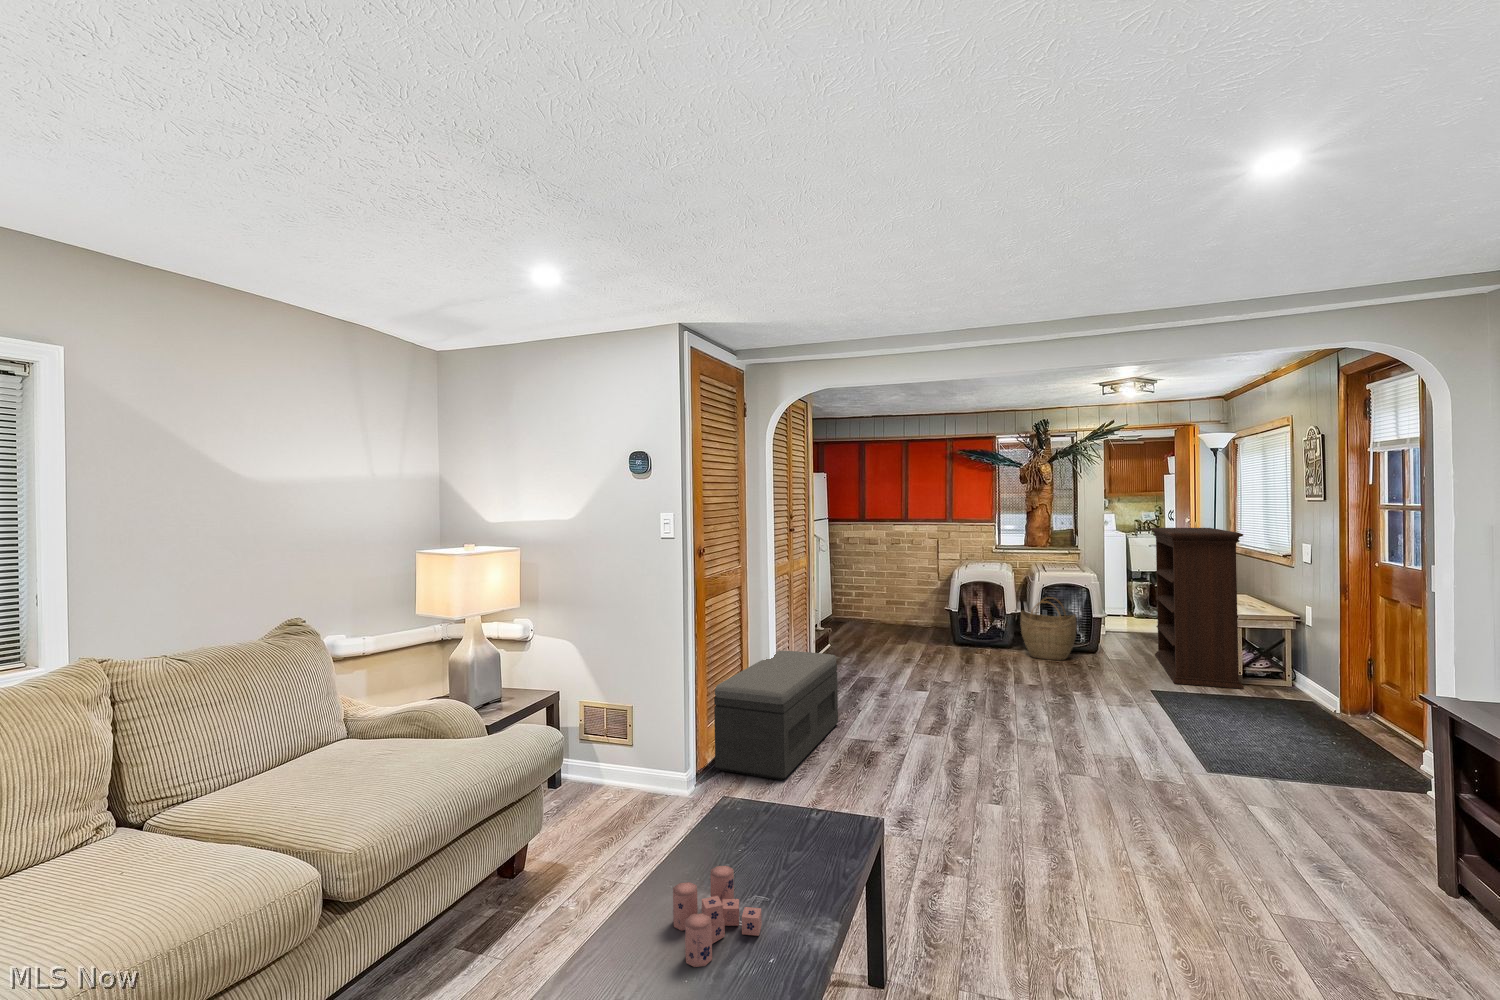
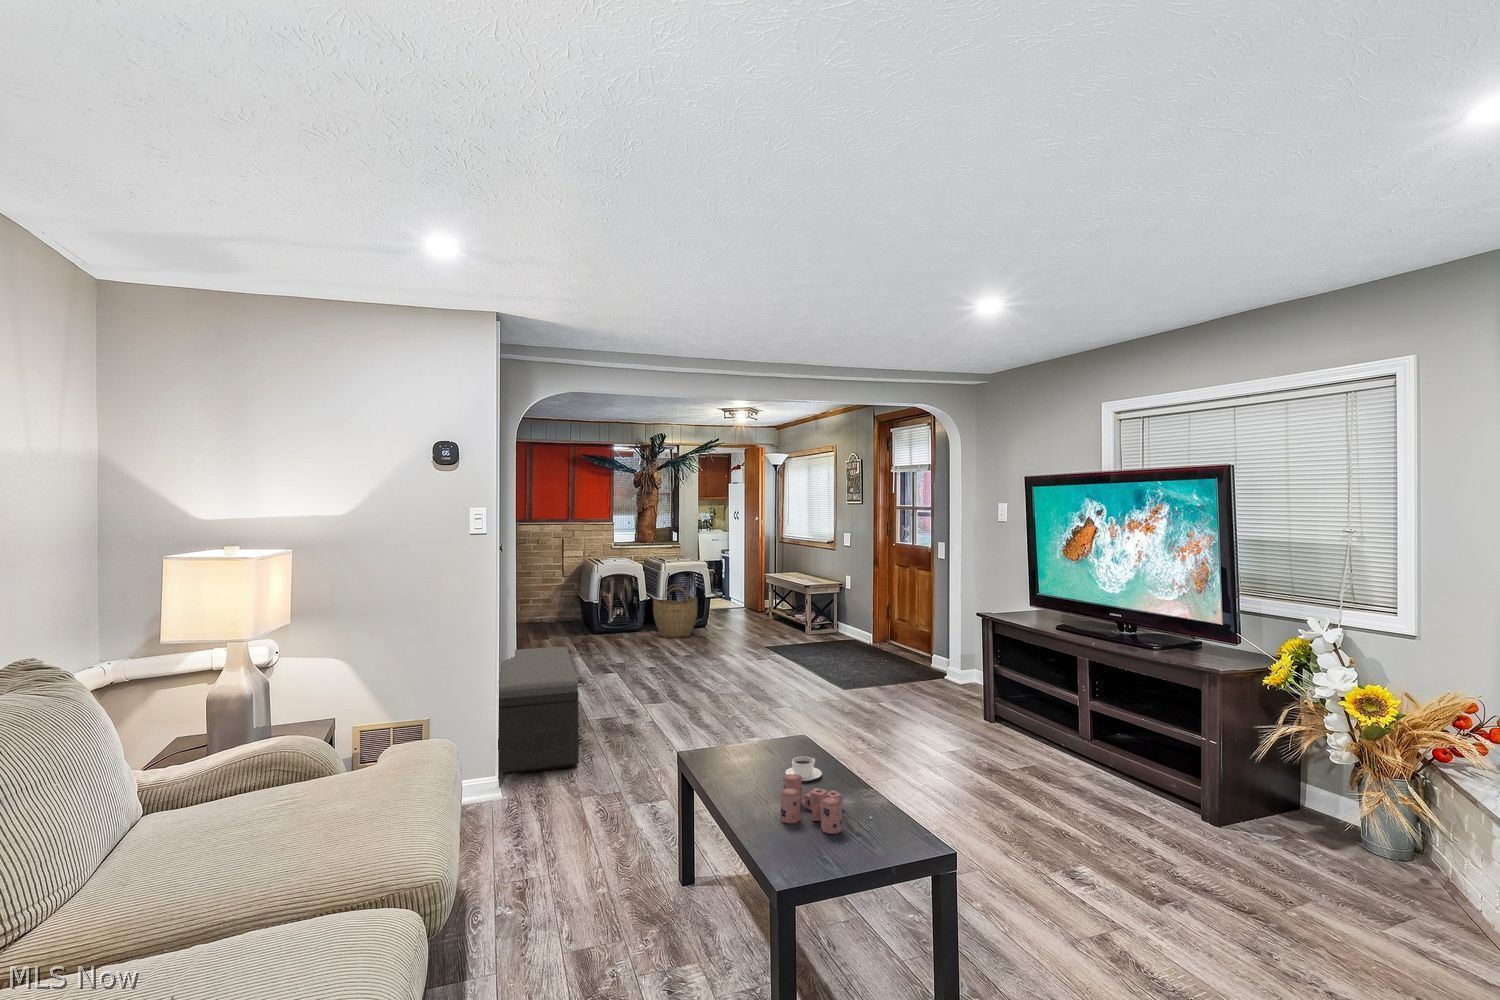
bookshelf: present [1151,528,1244,689] -> none [742,524,816,641]
coffee cup: none [770,847,817,884] -> present [785,756,822,781]

